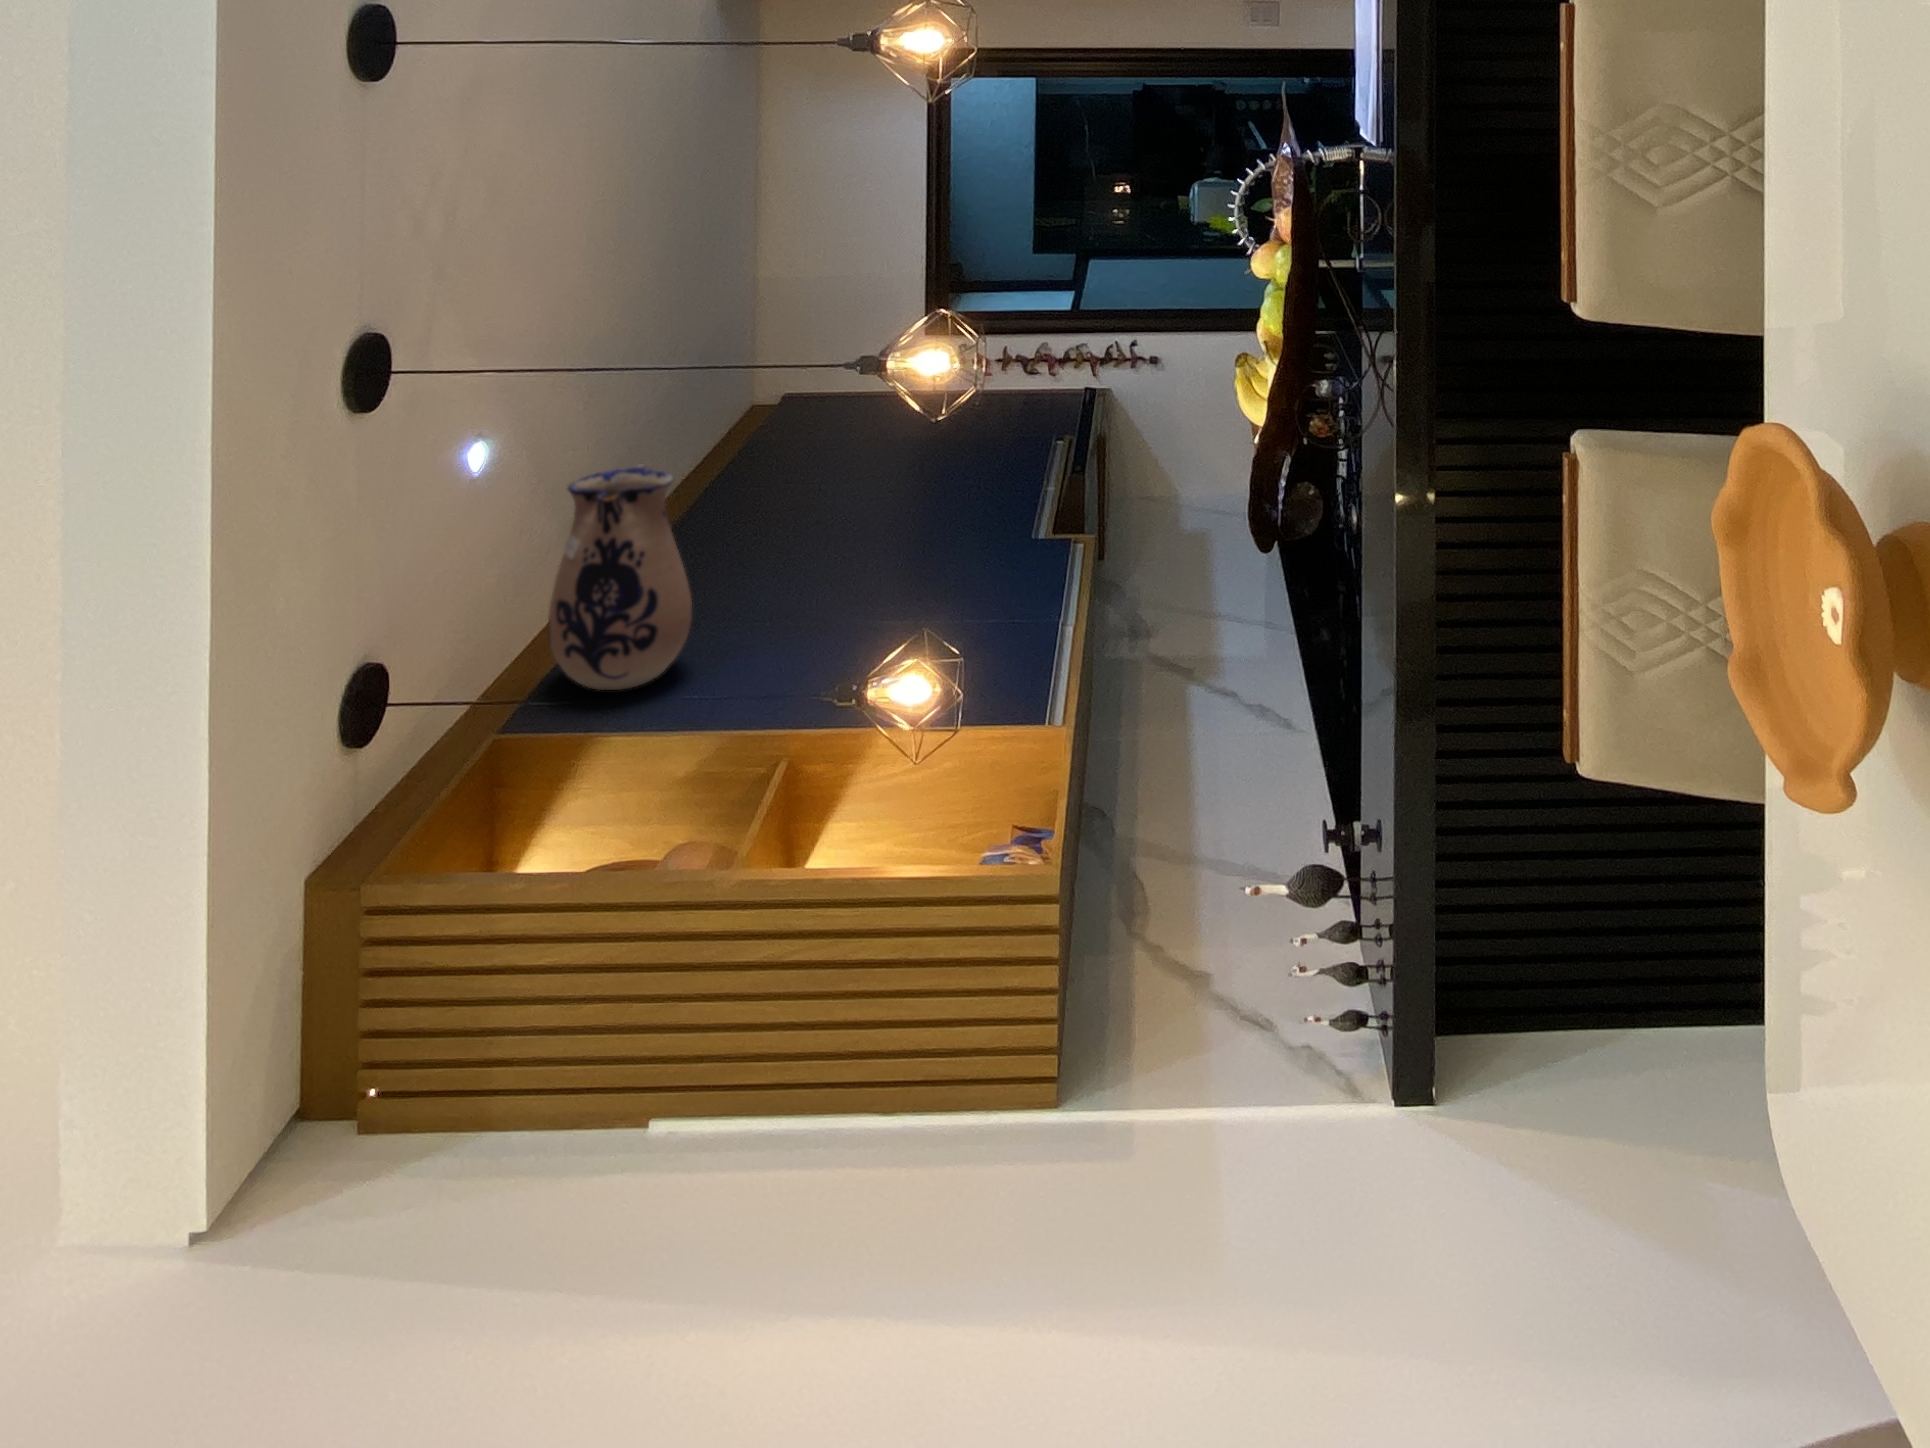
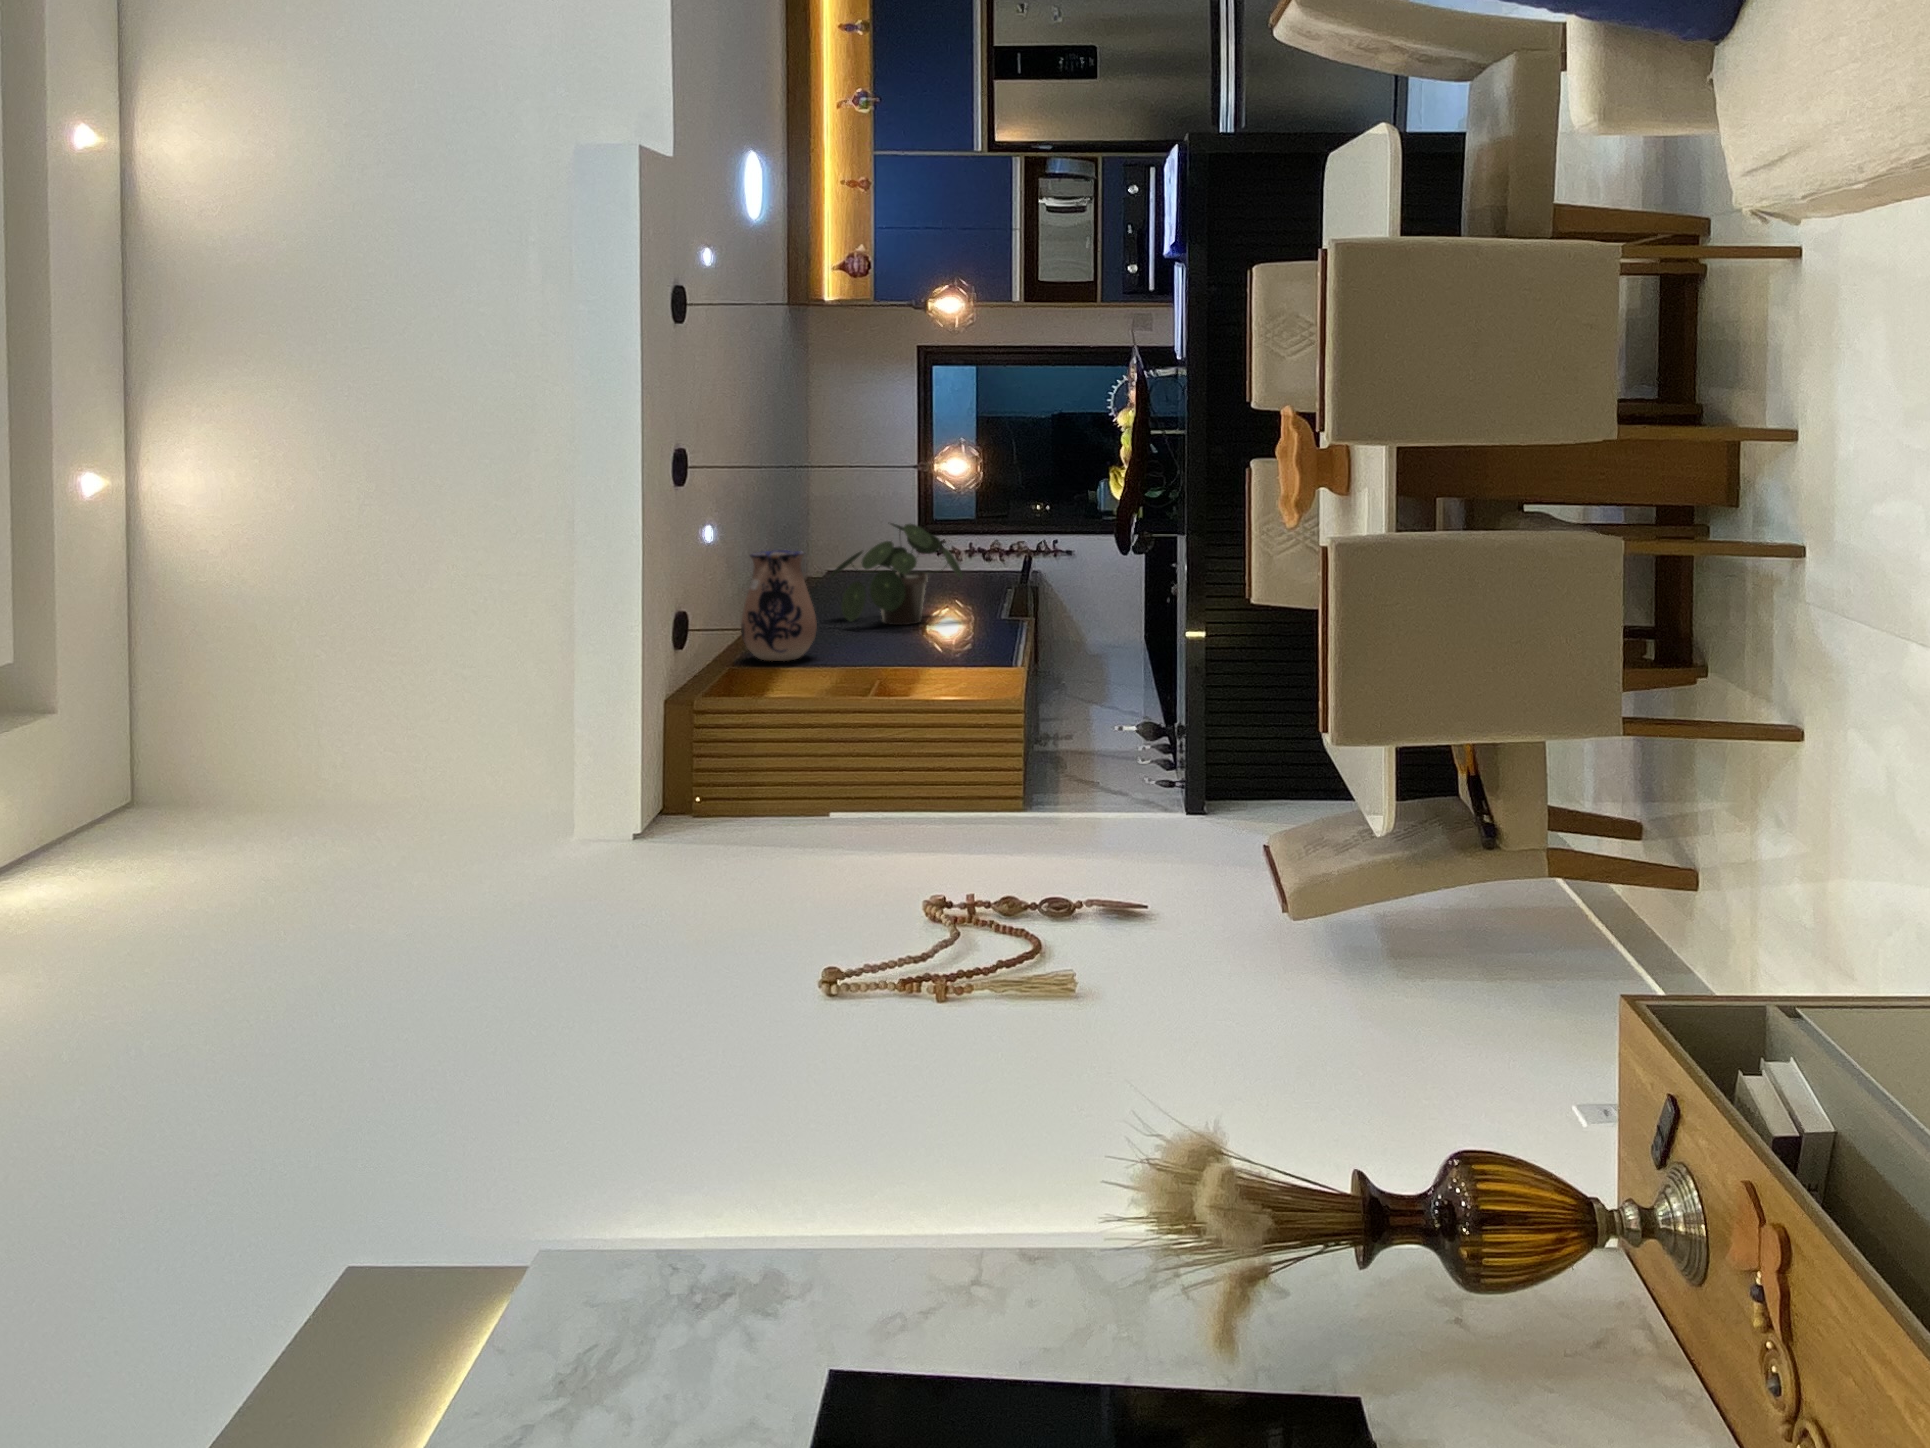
potted plant: none [758,365,977,548] -> present [831,524,963,625]

